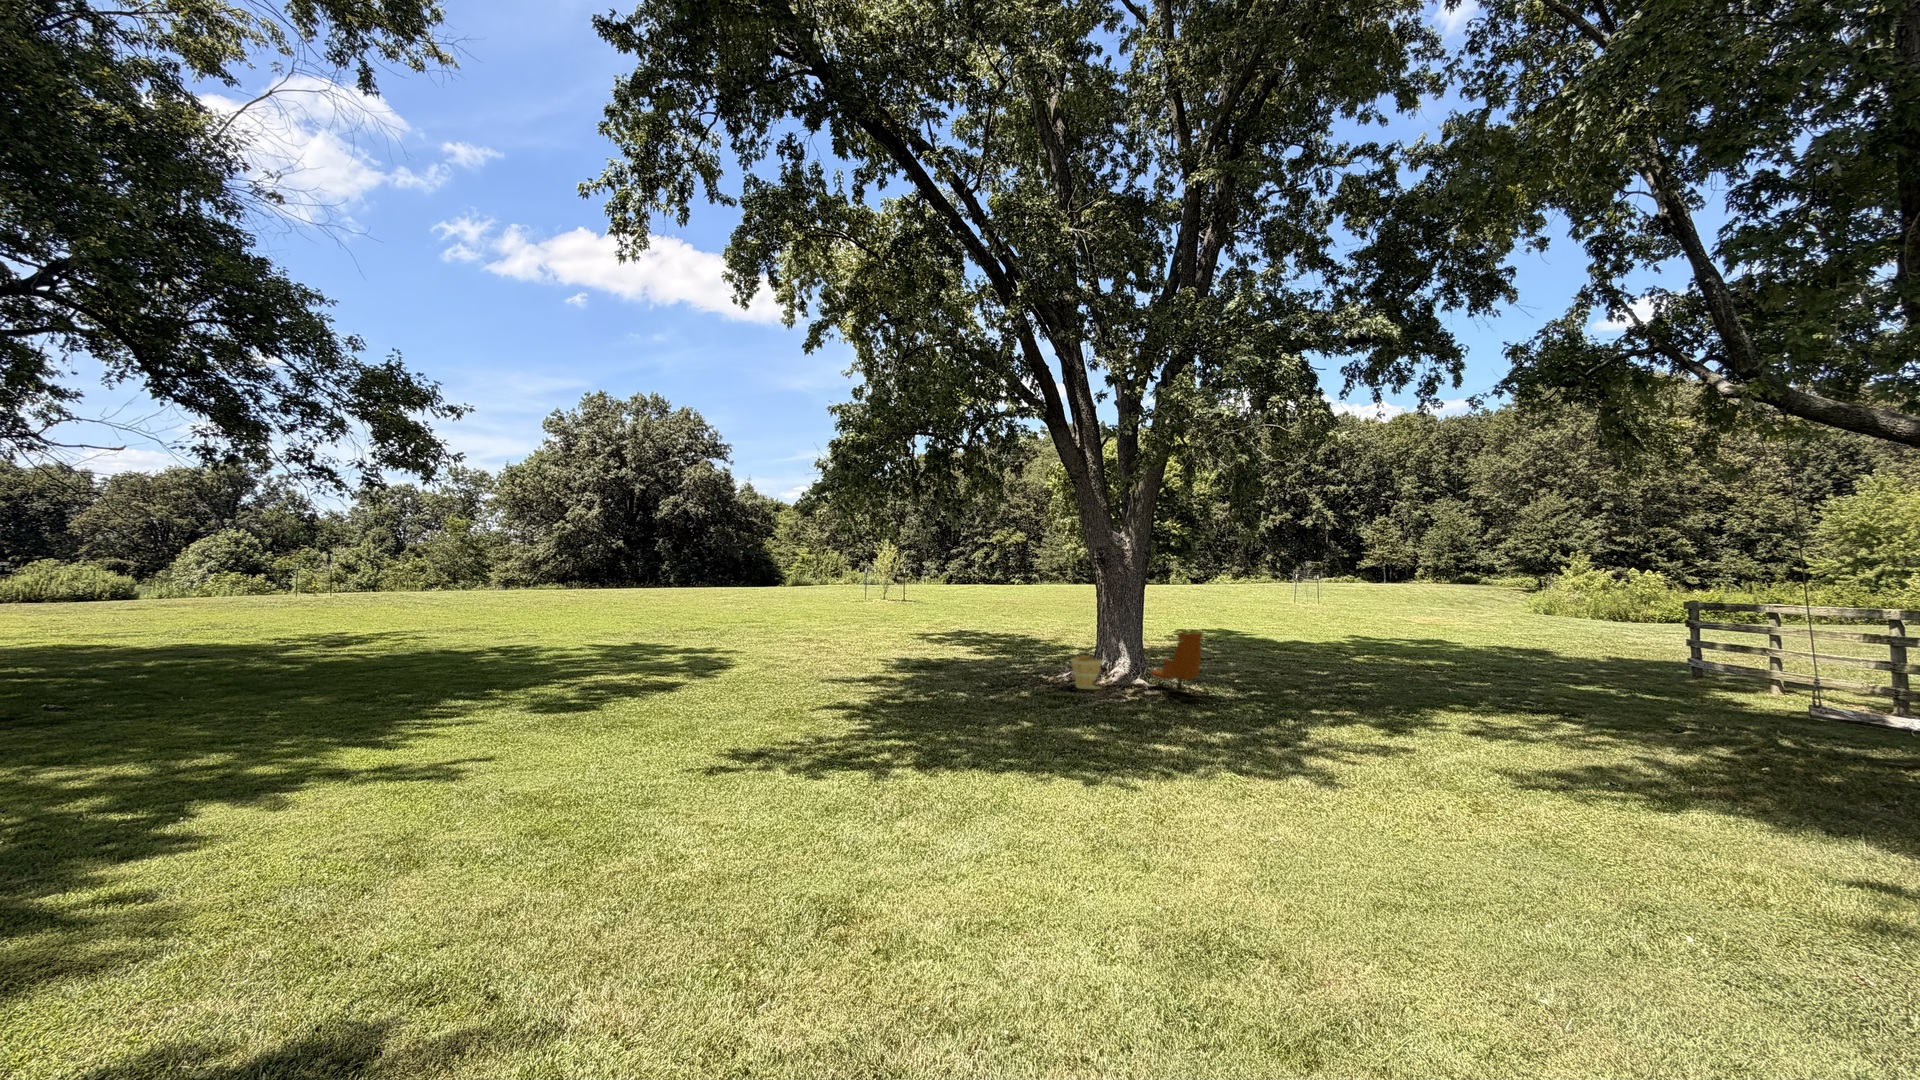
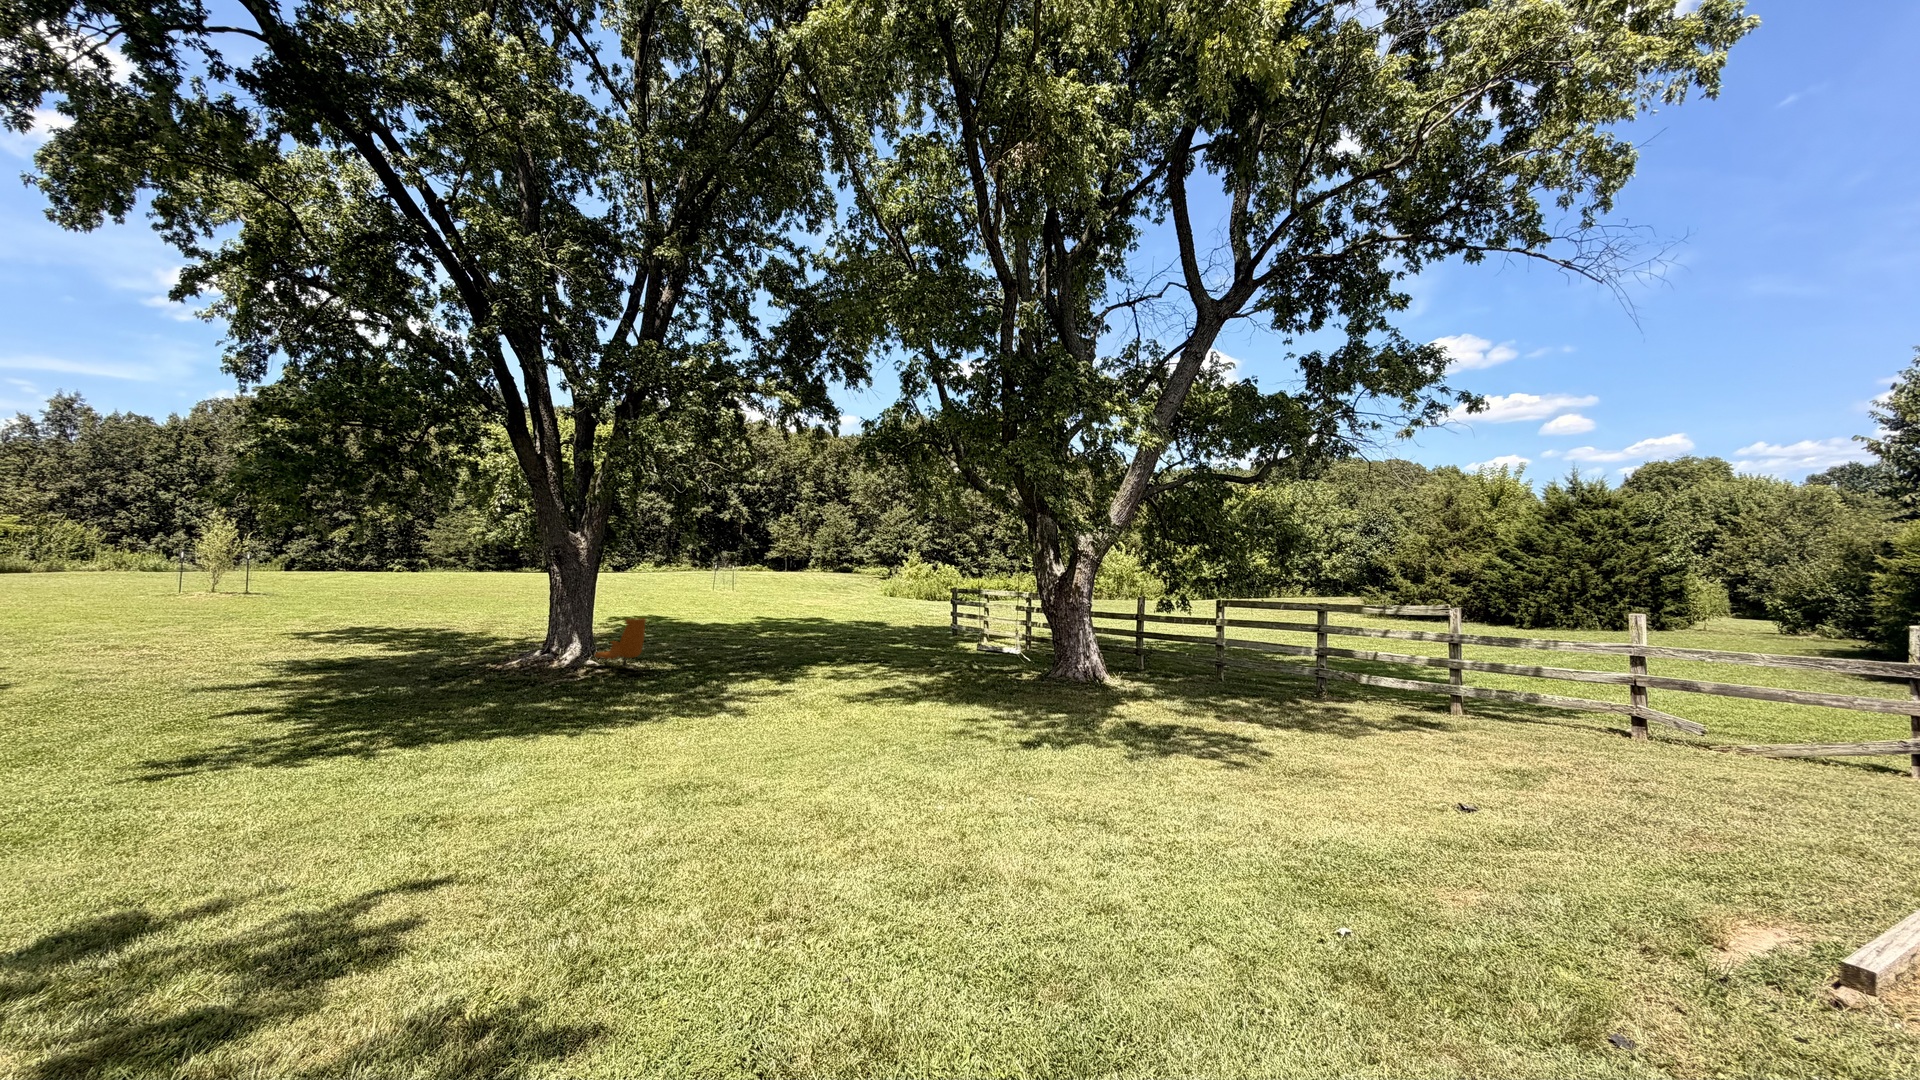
wooden bucket: present [1071,656,1103,689] -> none [520,643,557,673]

